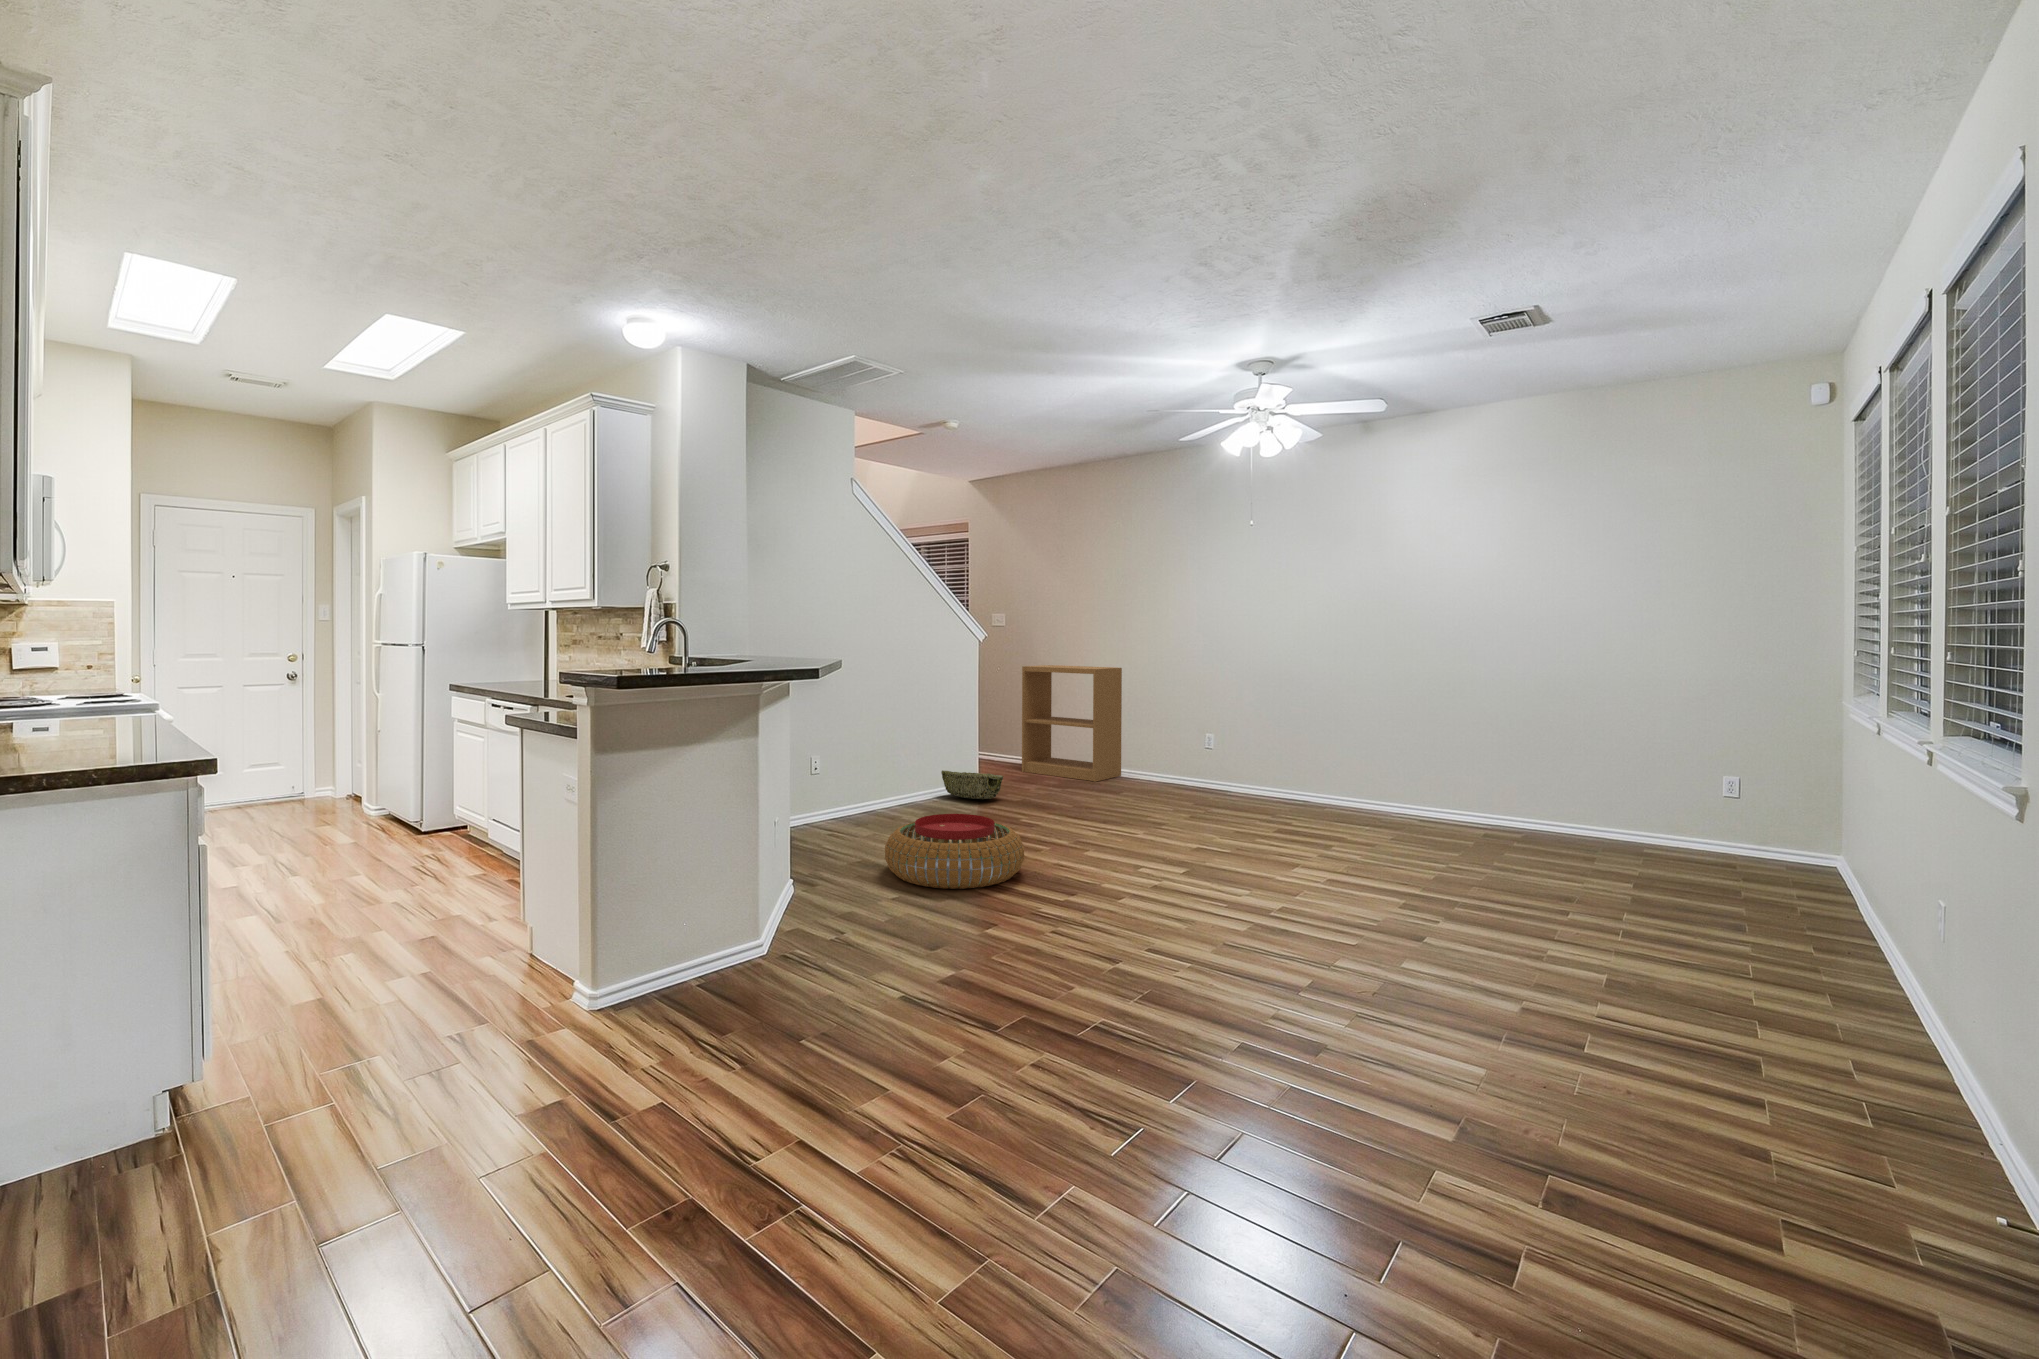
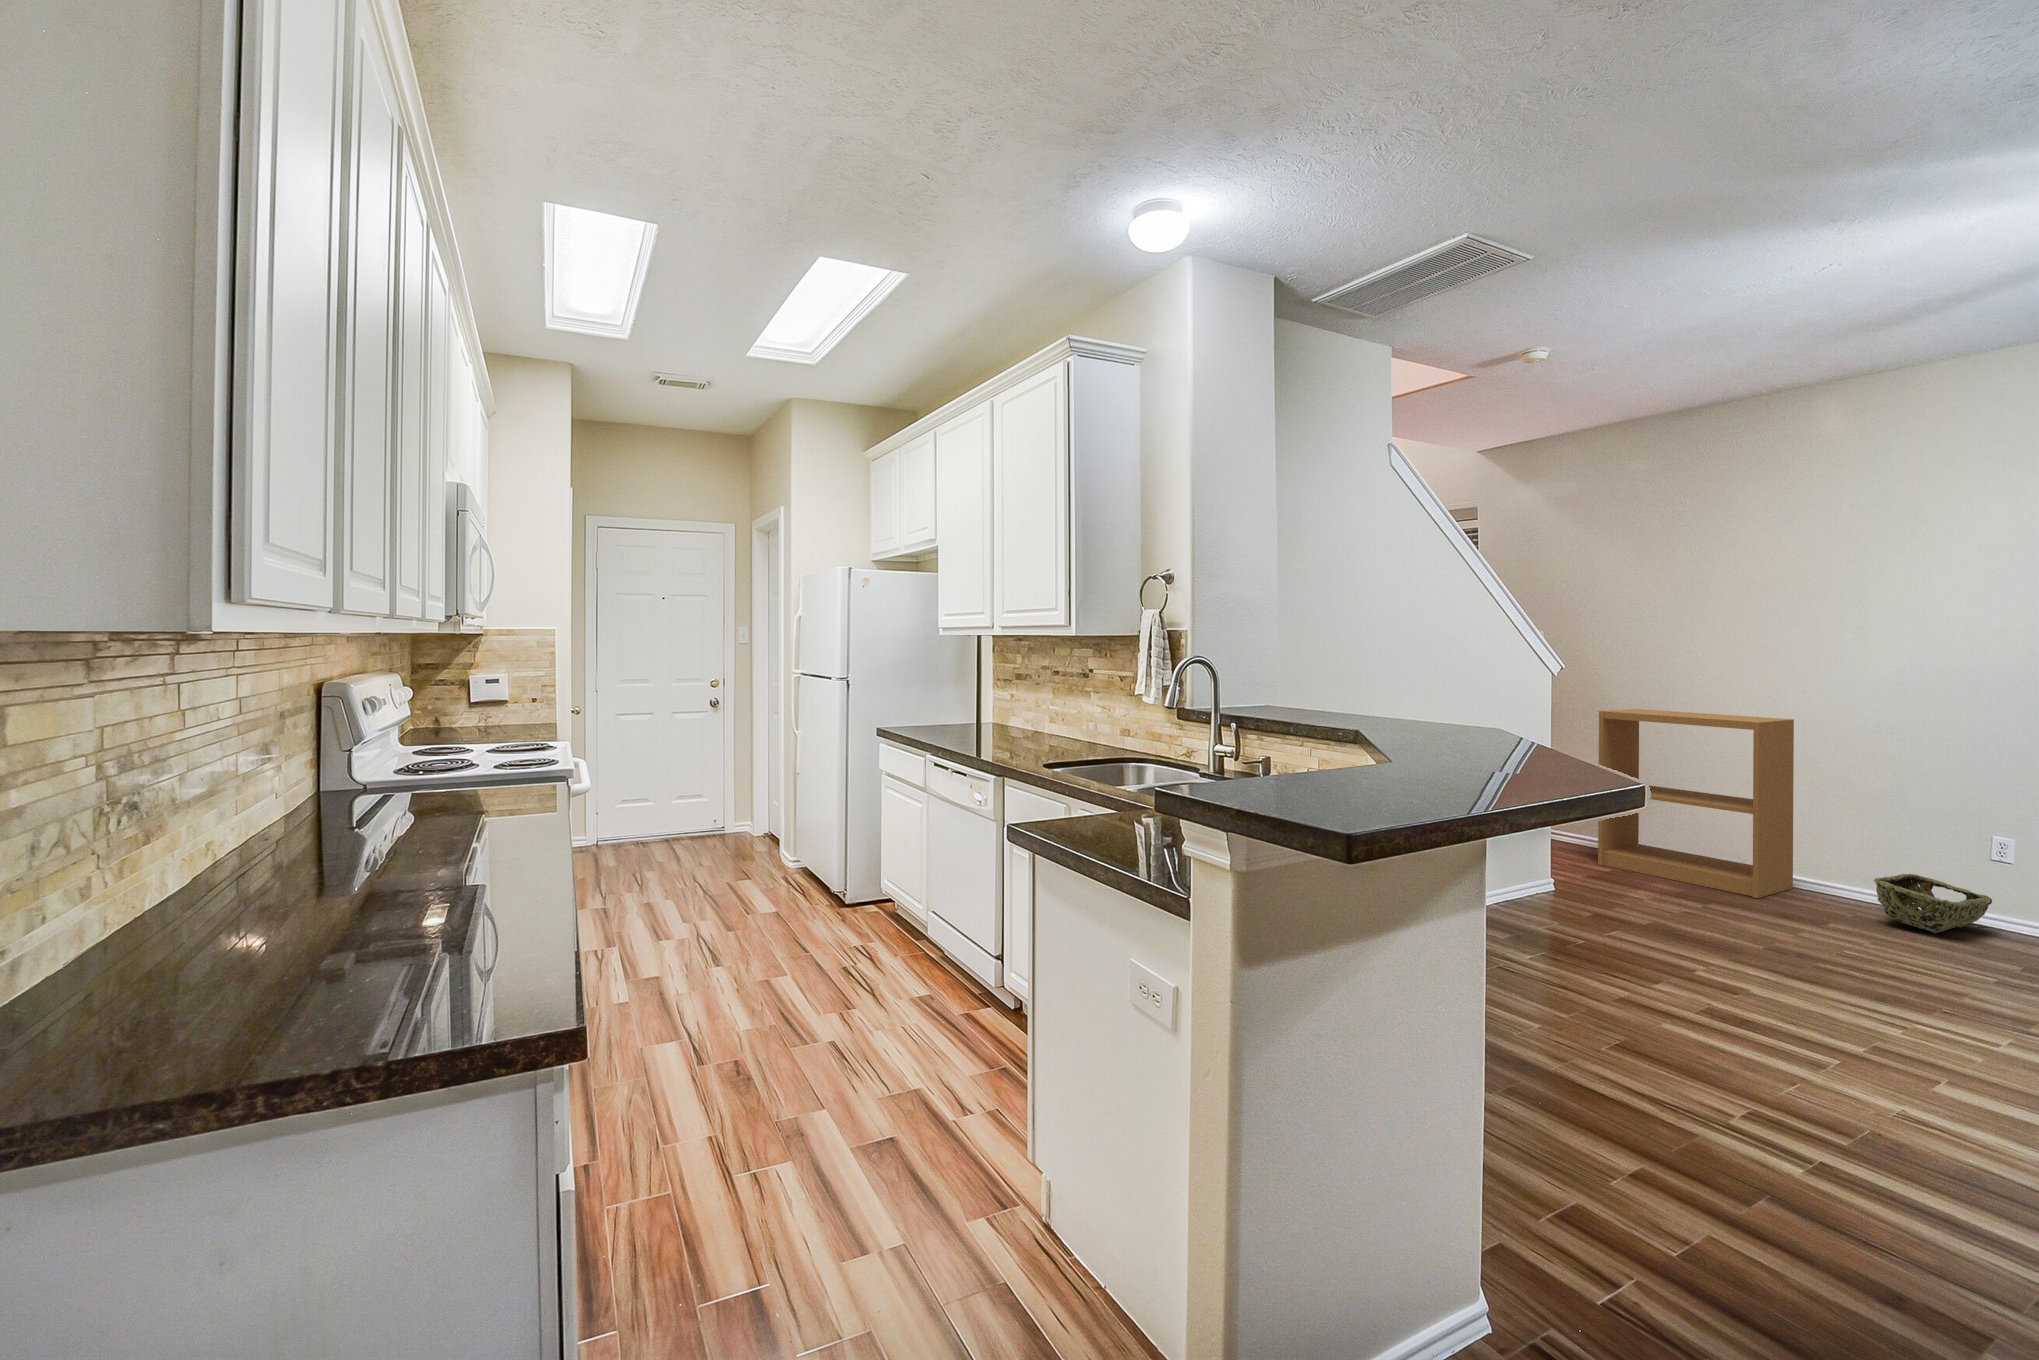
woven basket: present [941,770,1003,800] -> present [1874,874,1992,933]
pouf: present [885,814,1024,889] -> none [1560,999,1903,1187]

